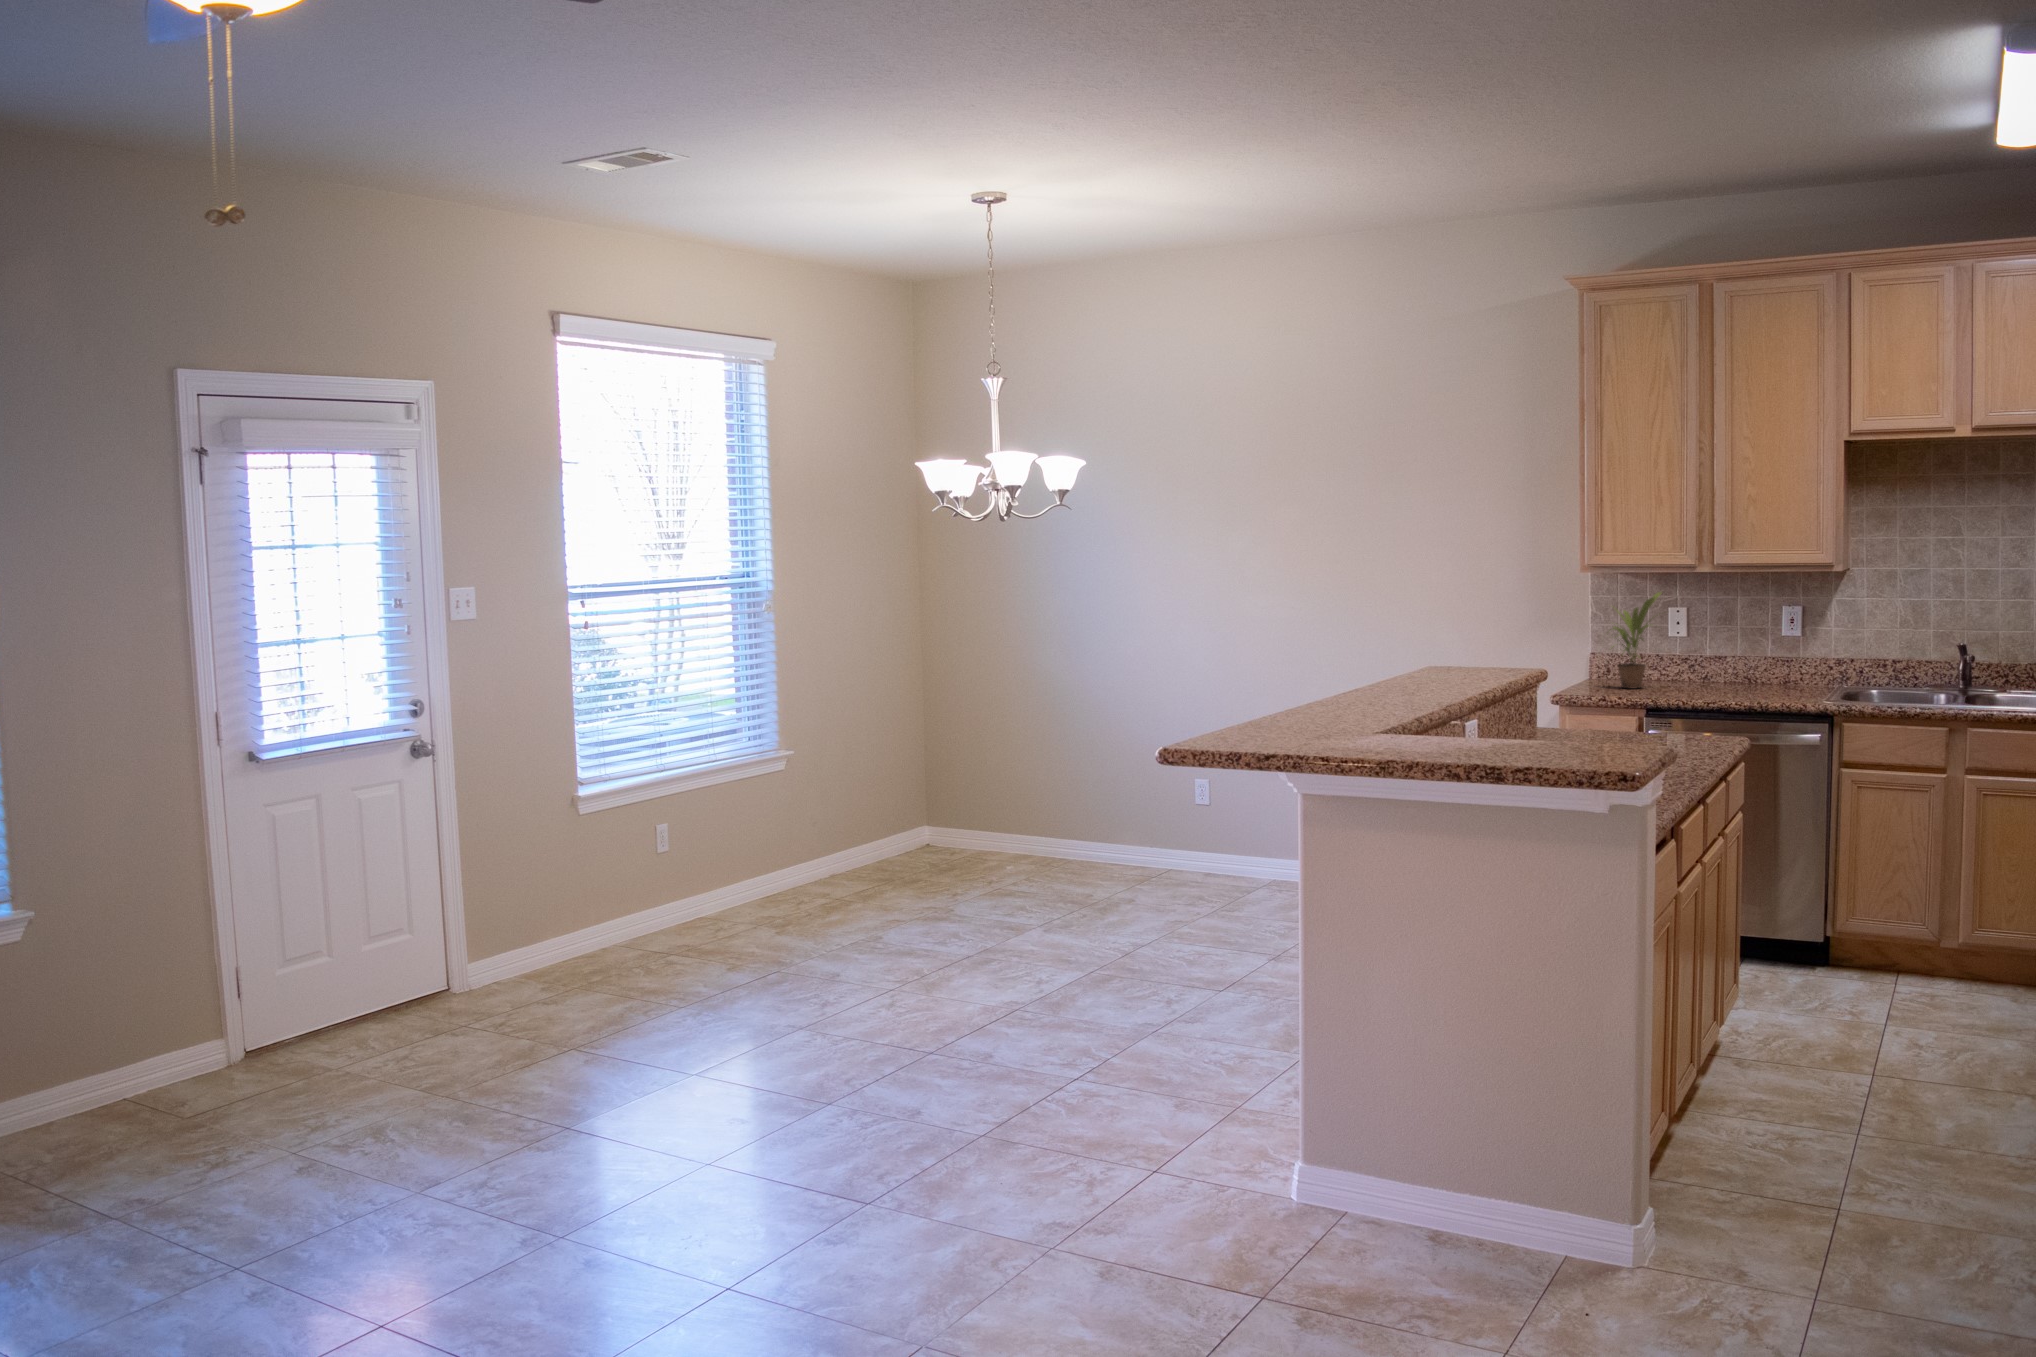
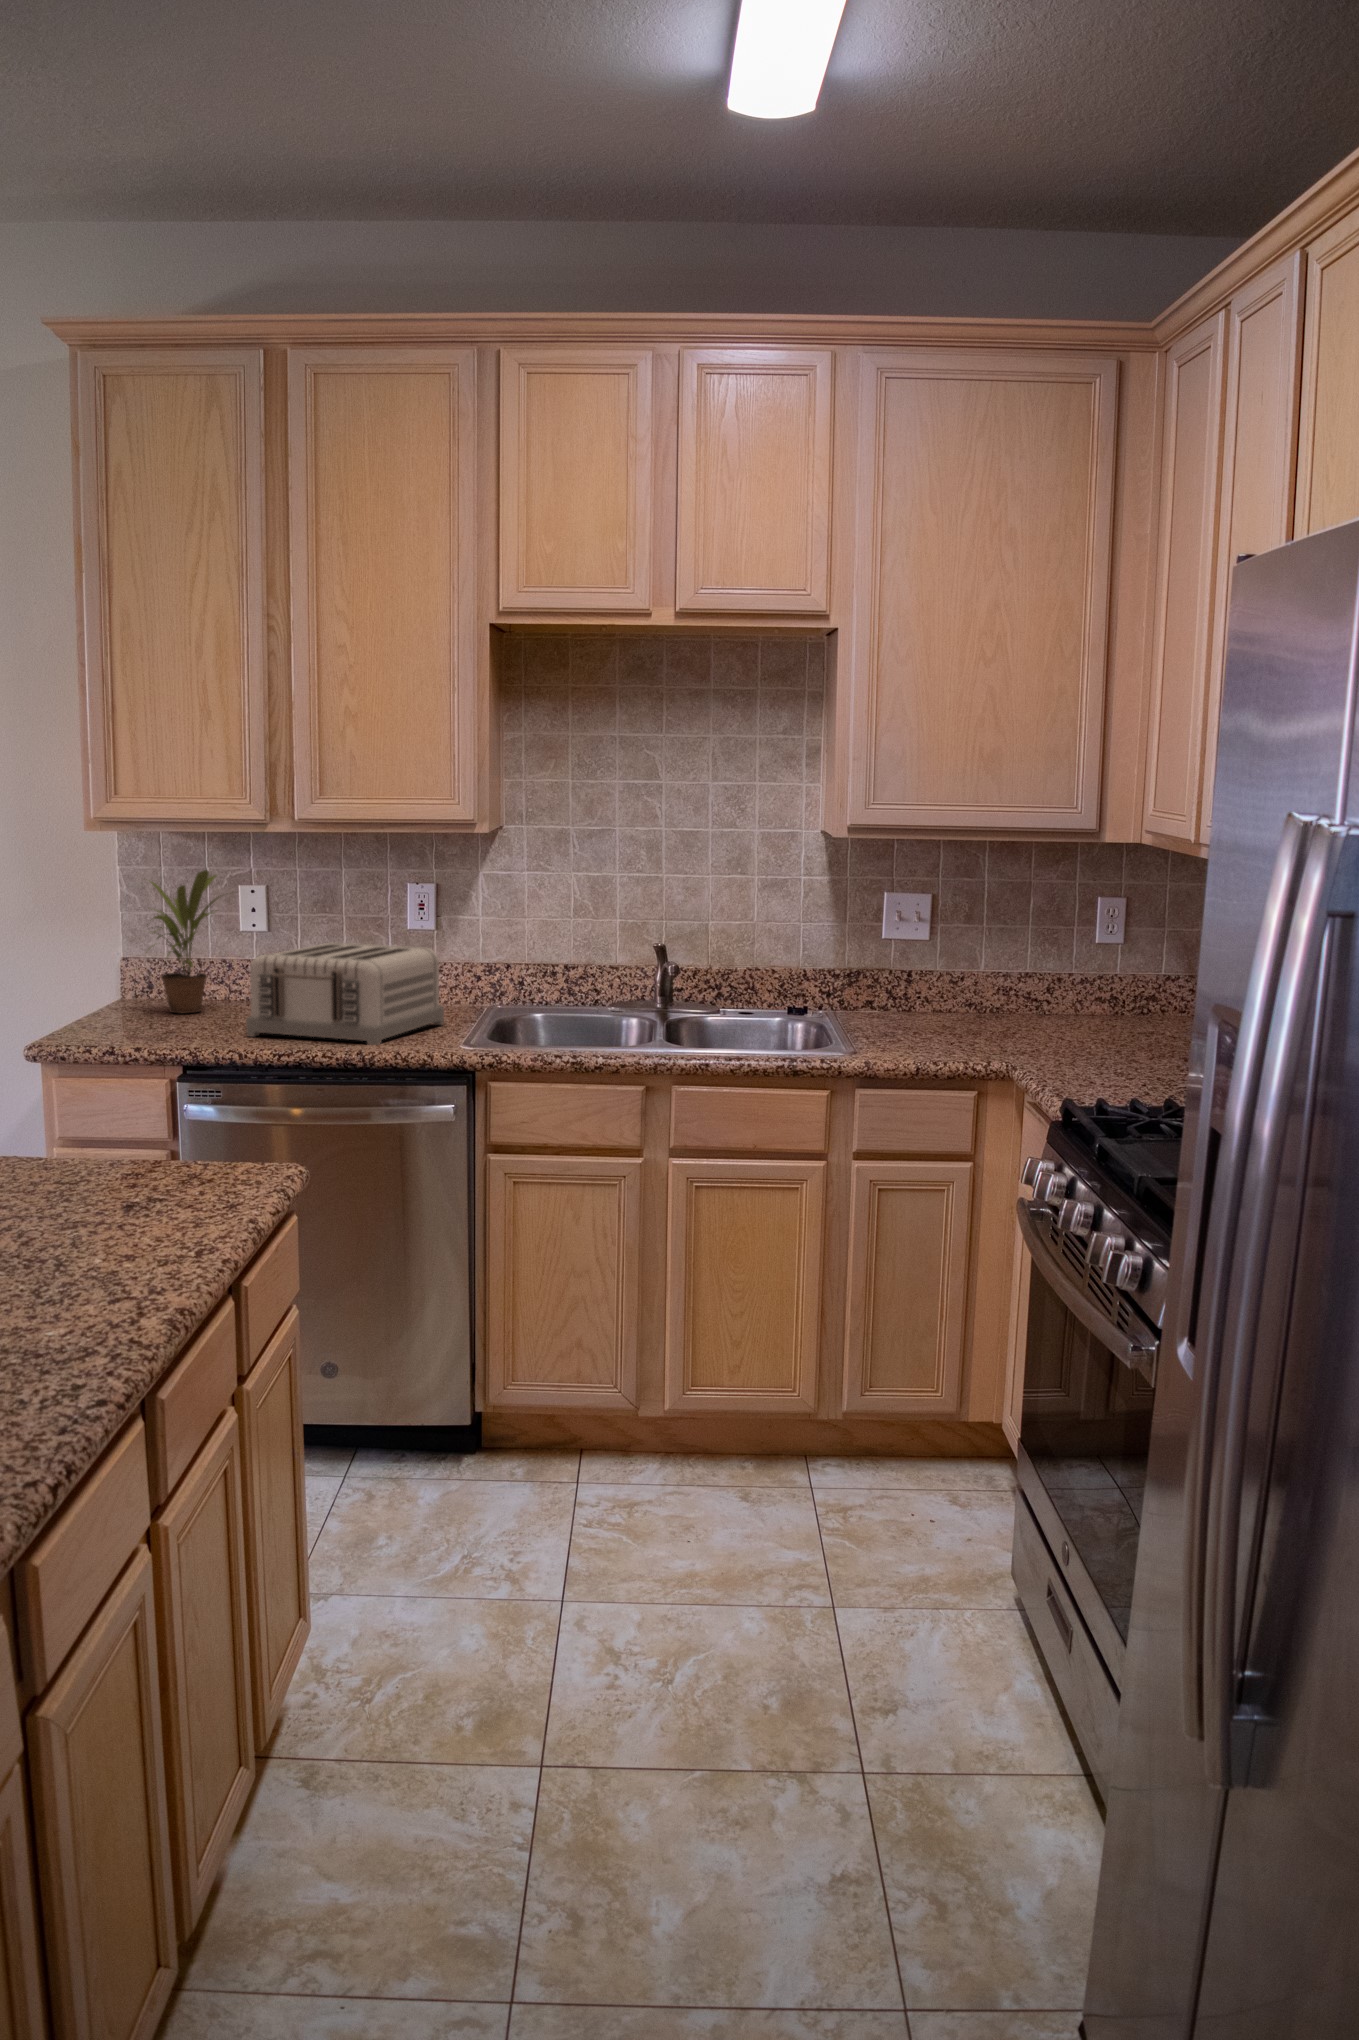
toaster: none [1683,643,1808,701] -> present [246,942,444,1045]

